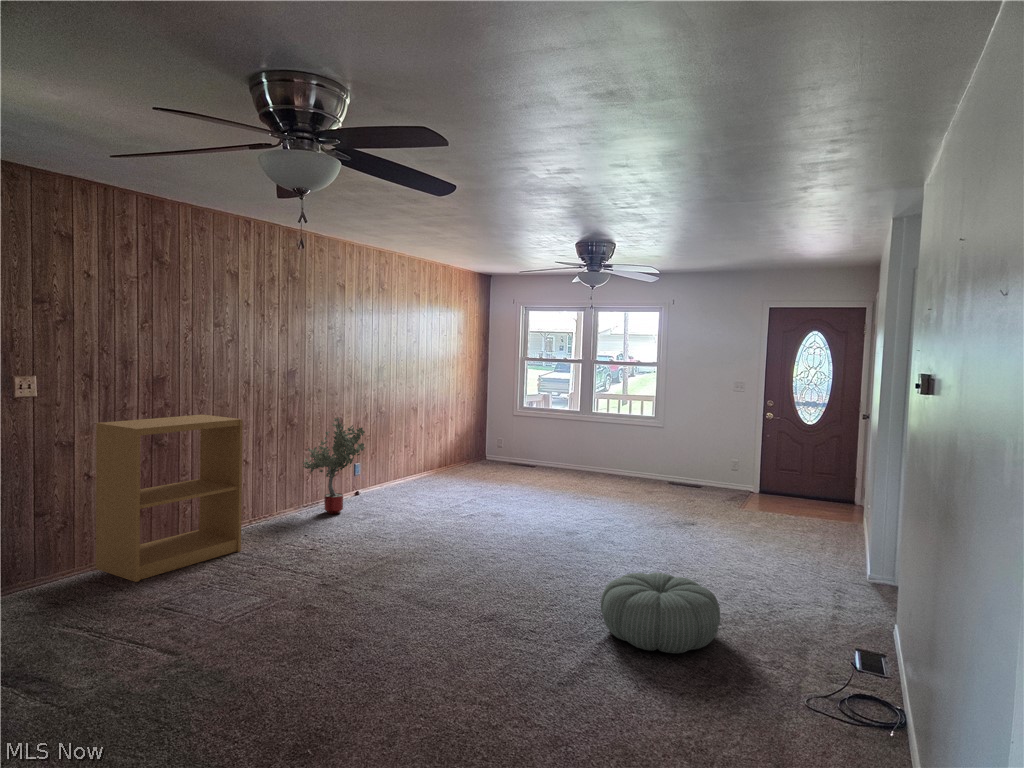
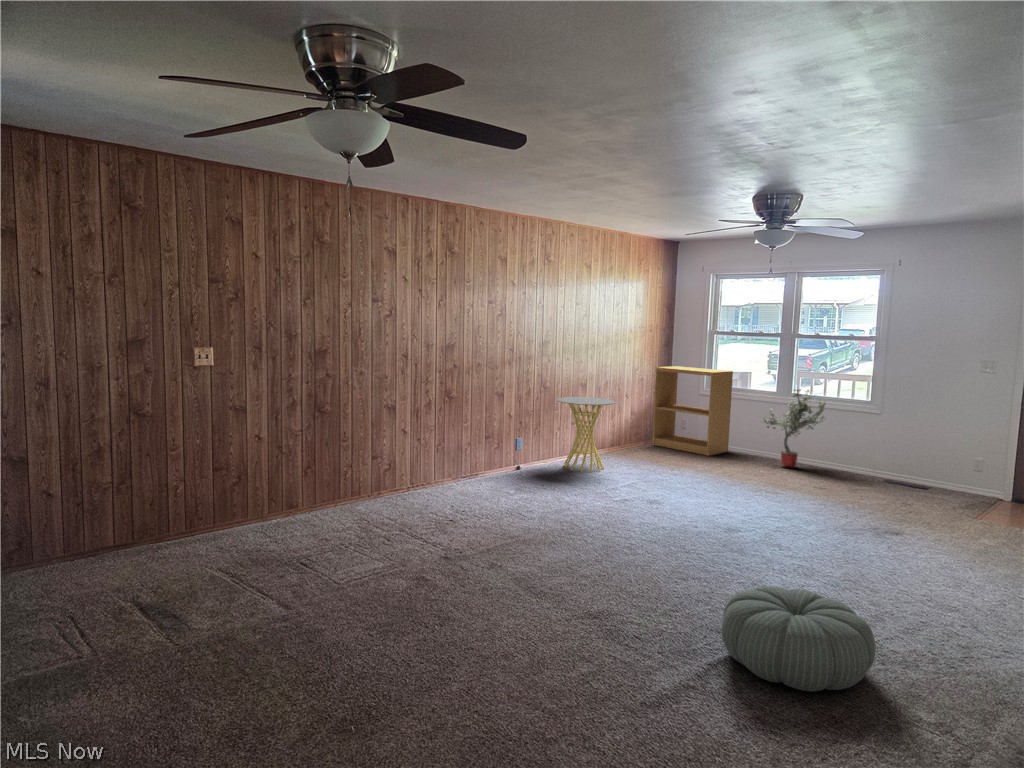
bookshelf: present [96,415,243,582] -> present [652,366,733,456]
potted tree: present [303,418,365,514] -> present [762,389,826,468]
side table: none [390,421,447,492] -> present [557,397,616,472]

